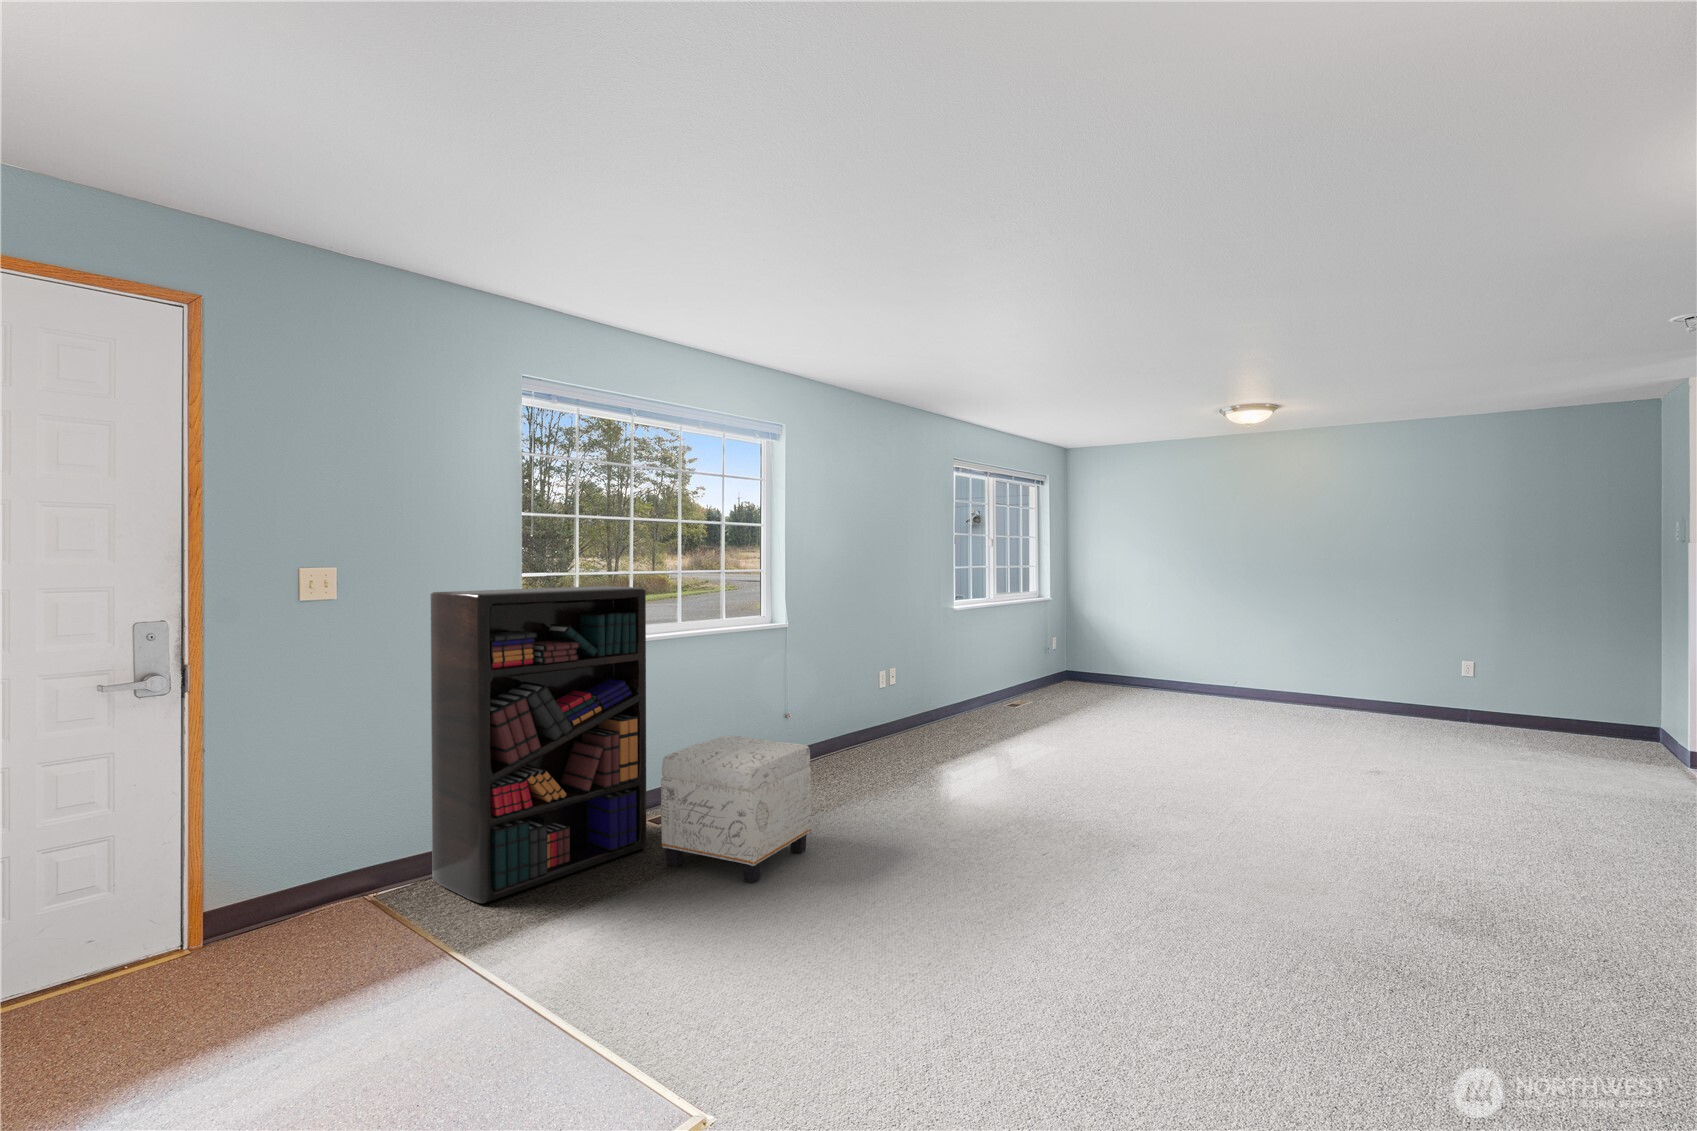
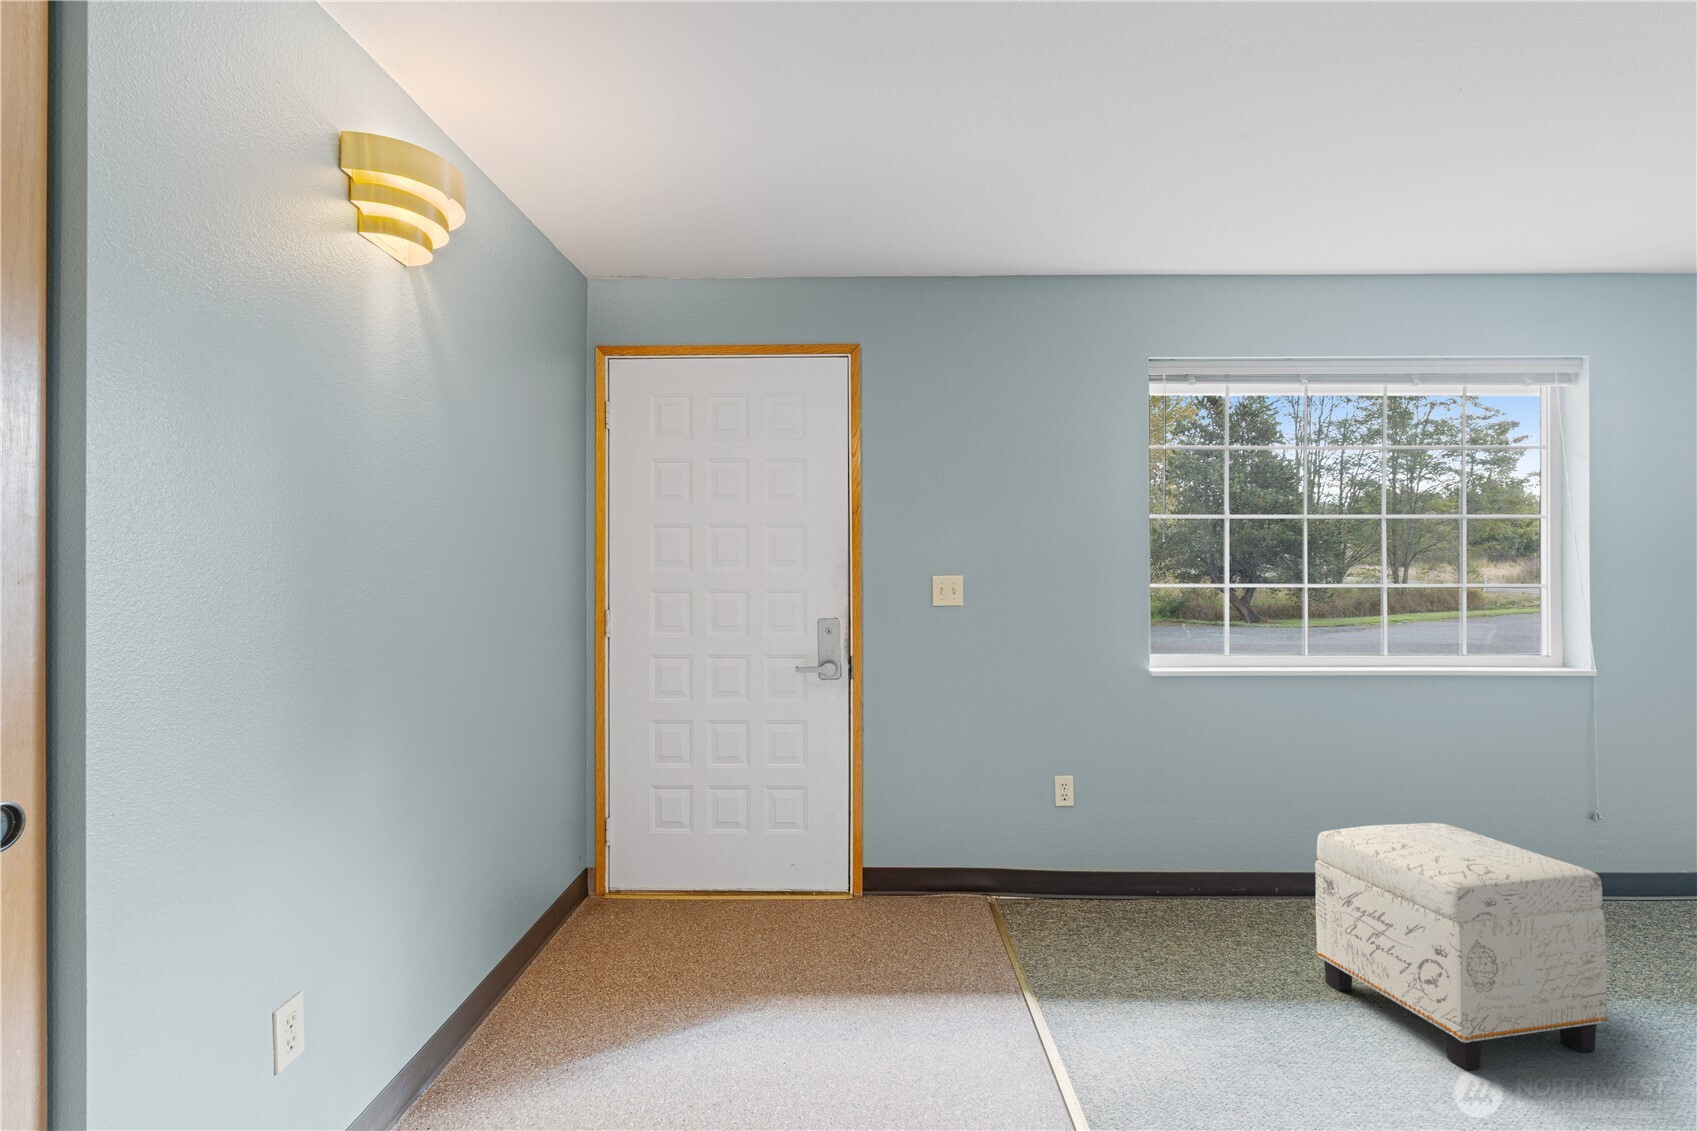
bookshelf: present [431,586,647,904] -> none [1047,600,1304,948]

